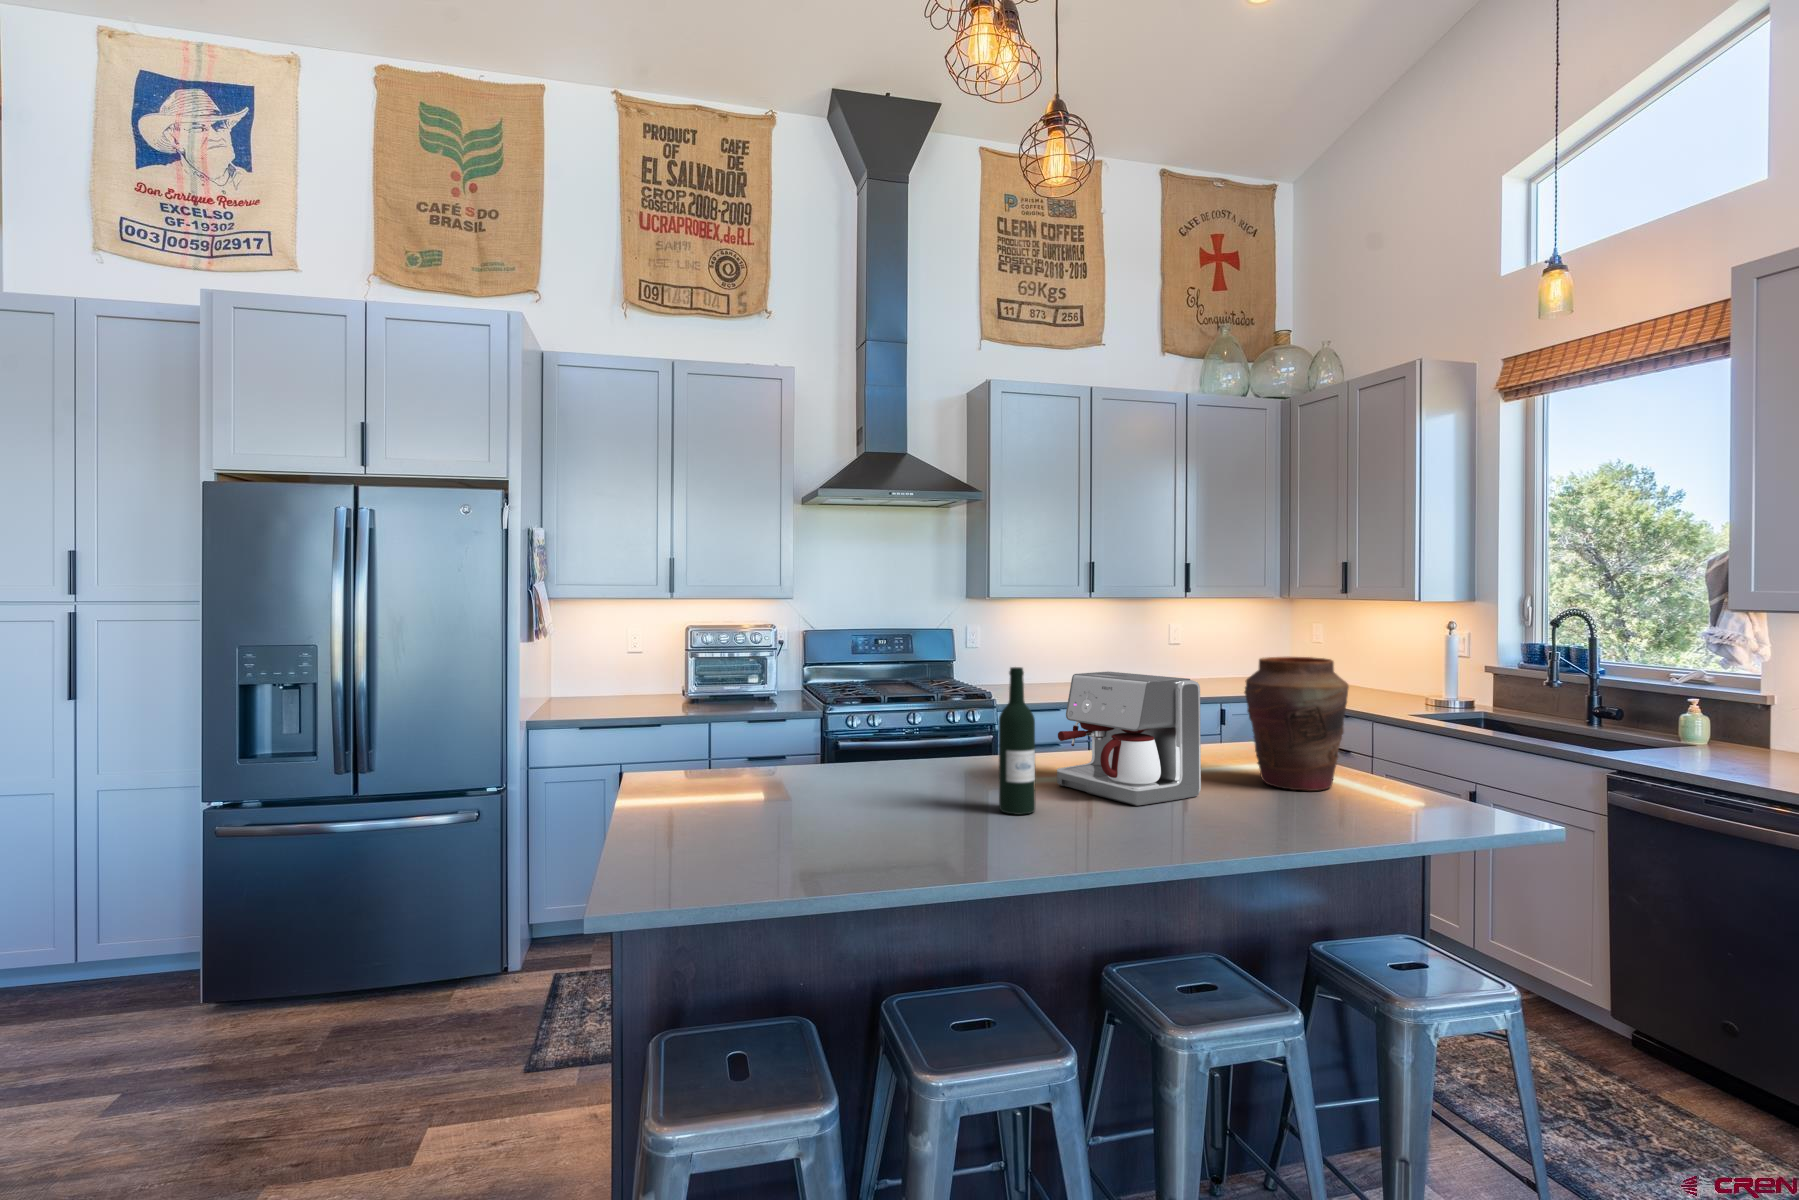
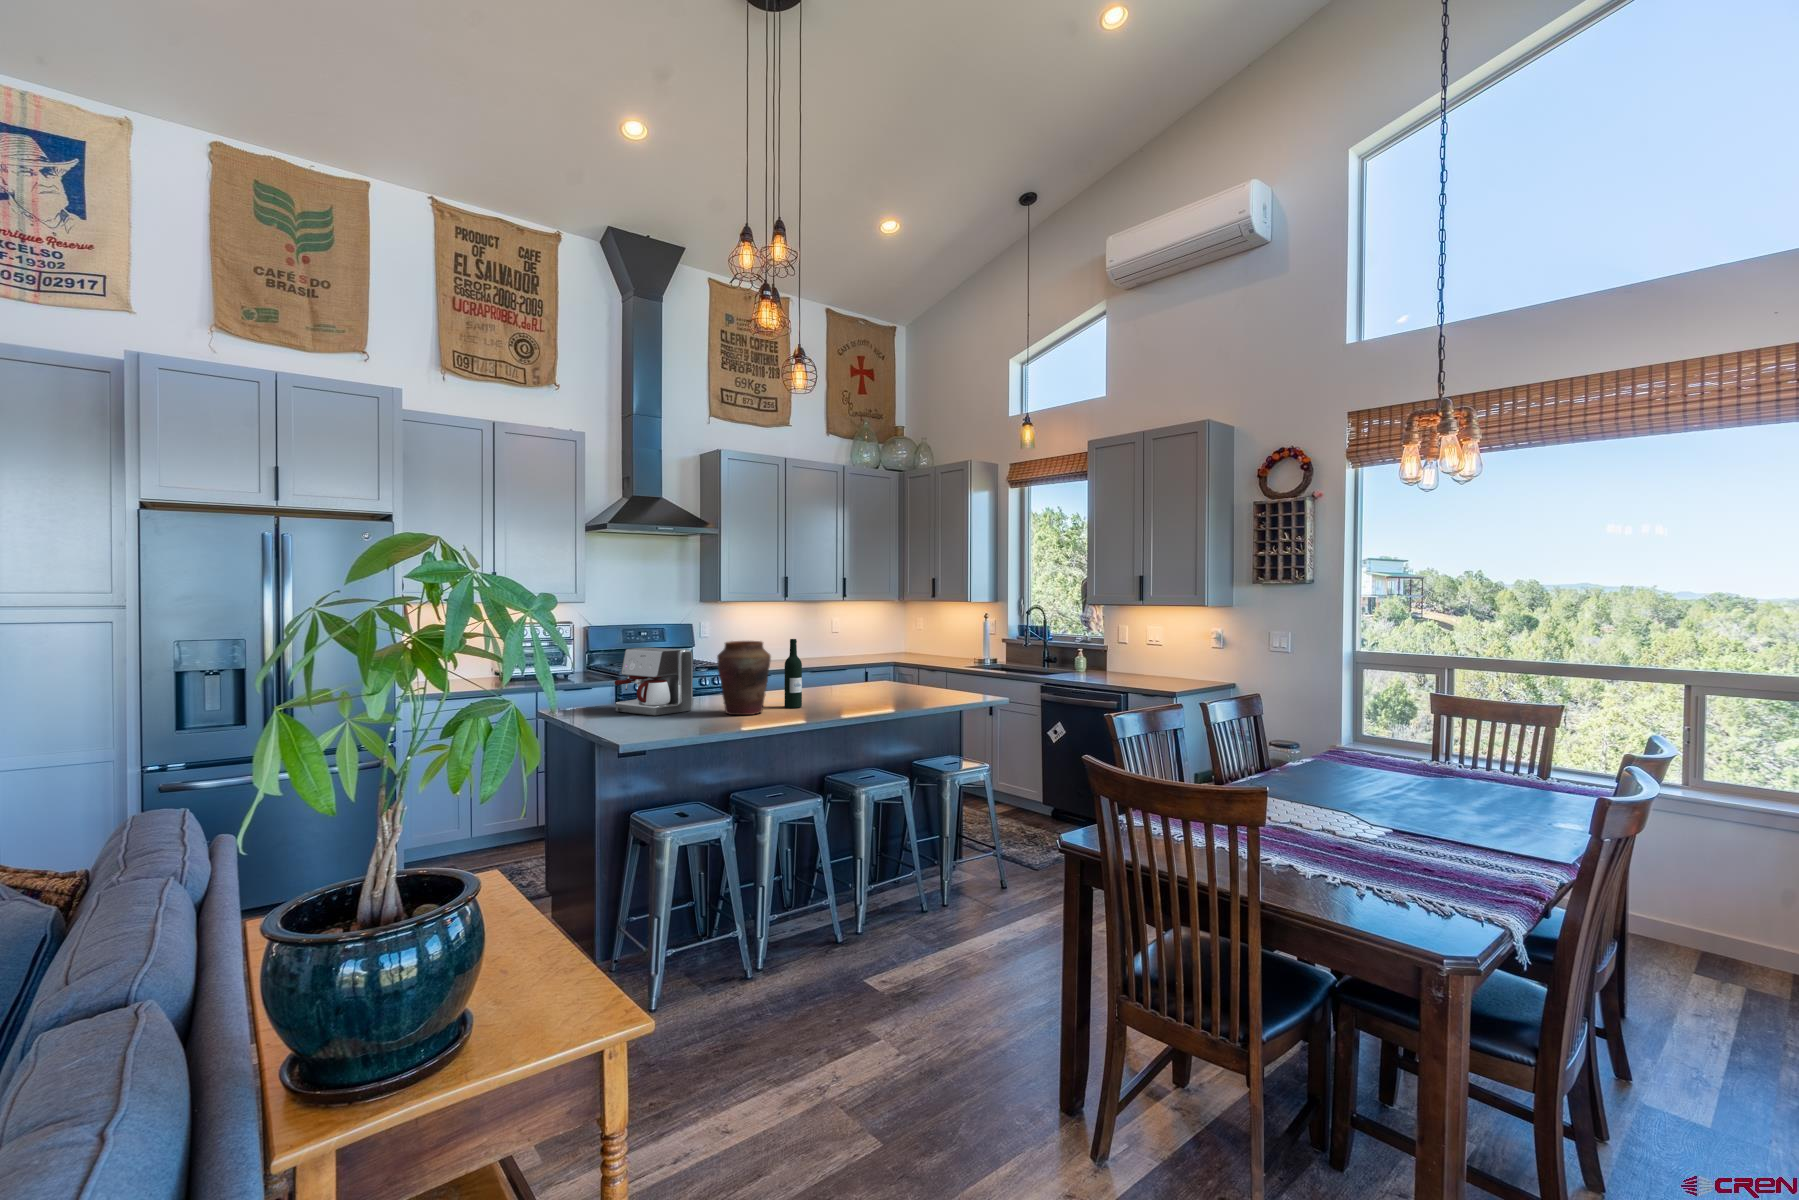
vase: present [1244,657,1349,791] -> present [717,641,771,715]
coffee maker: present [1057,672,1201,806] -> present [615,648,693,716]

